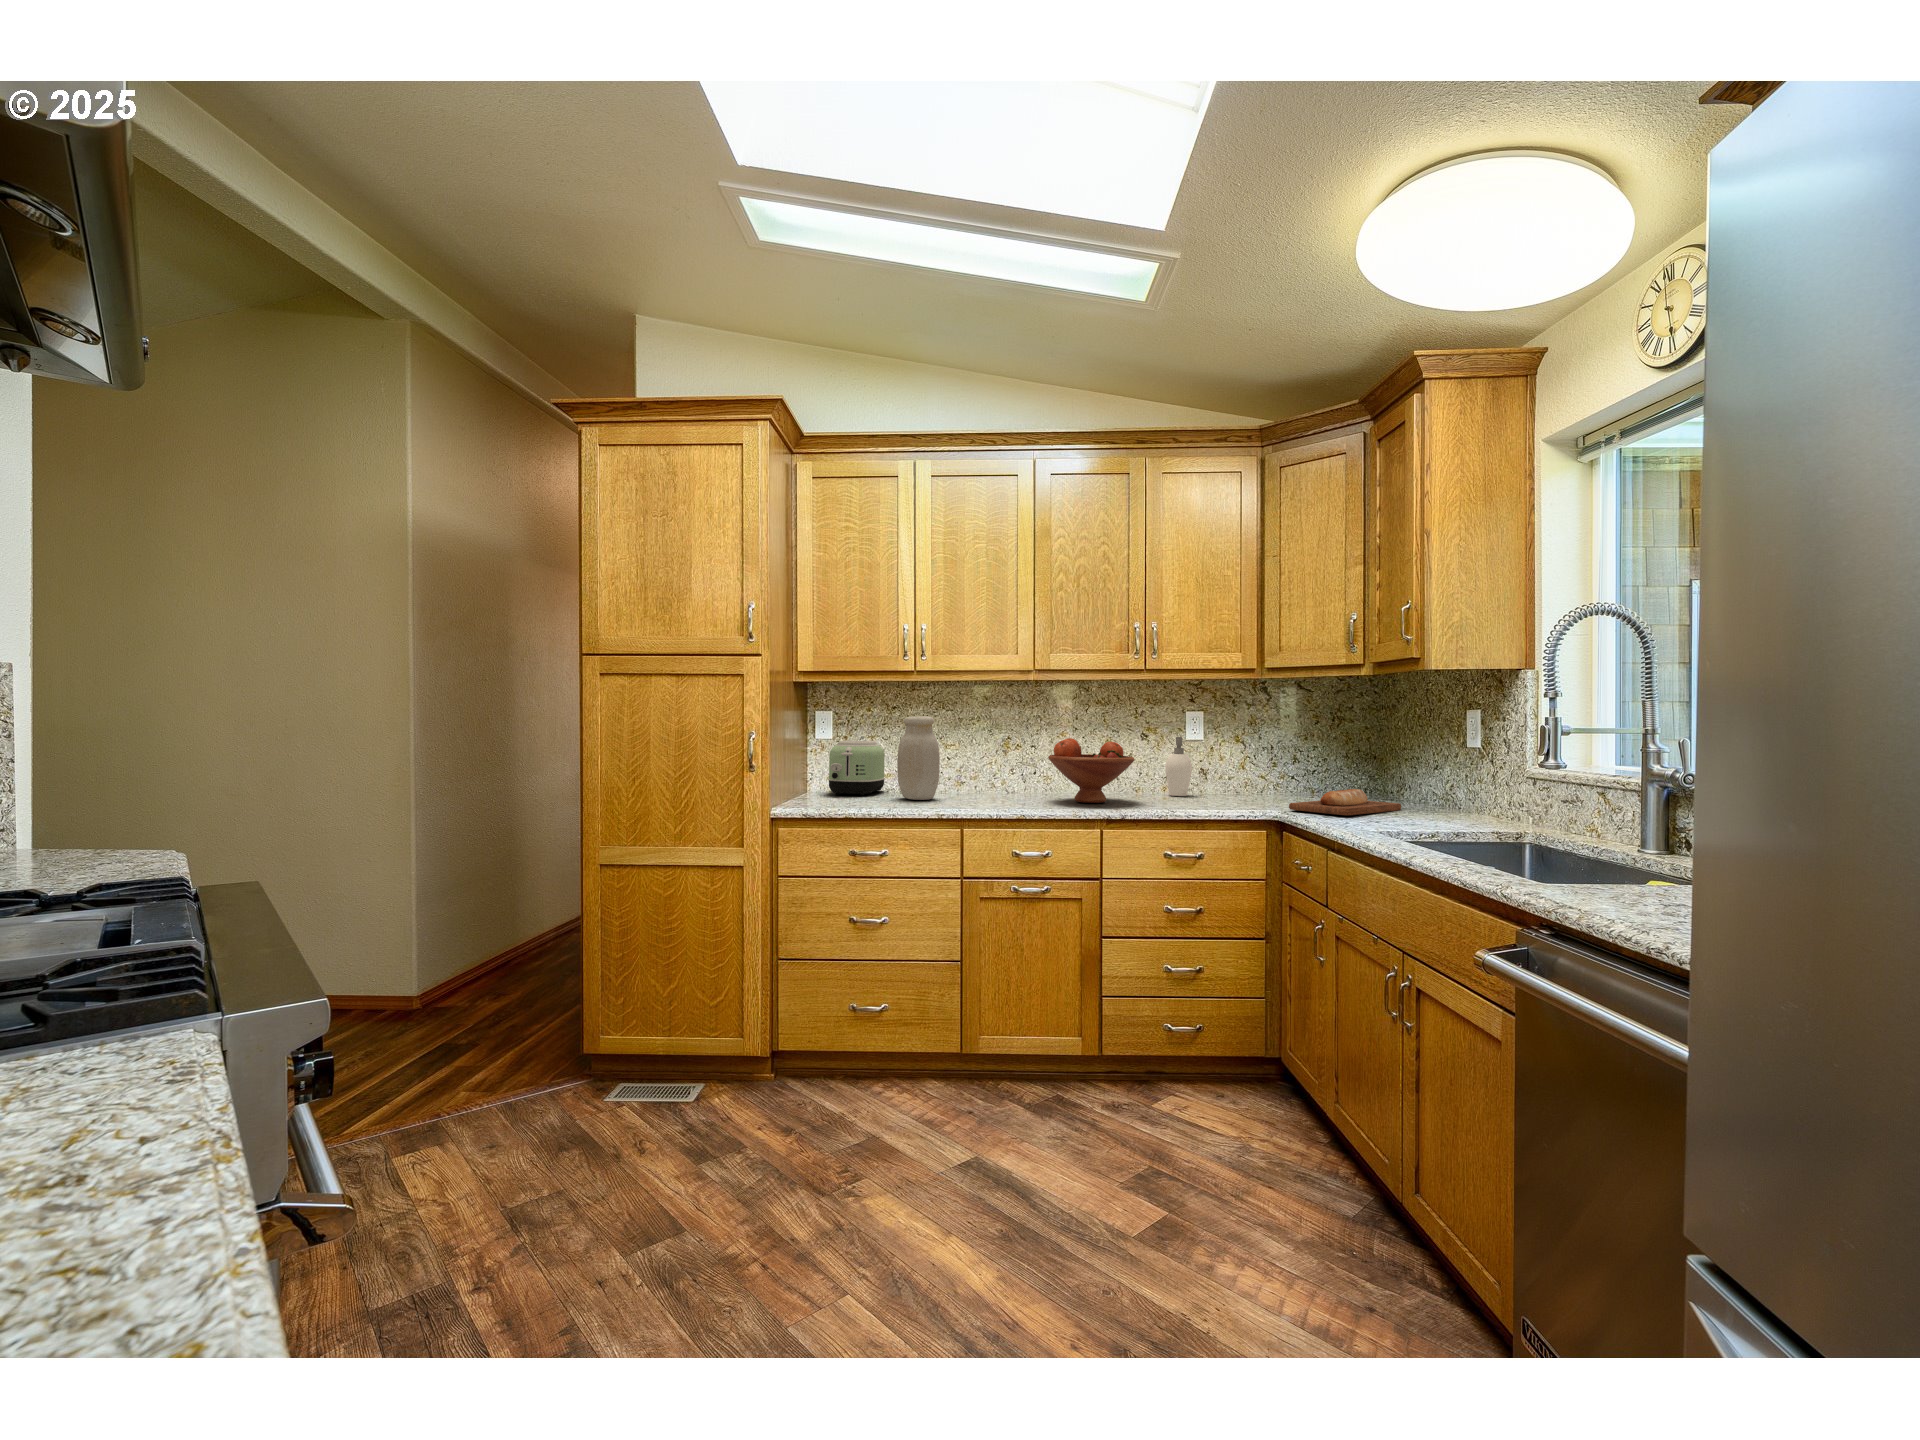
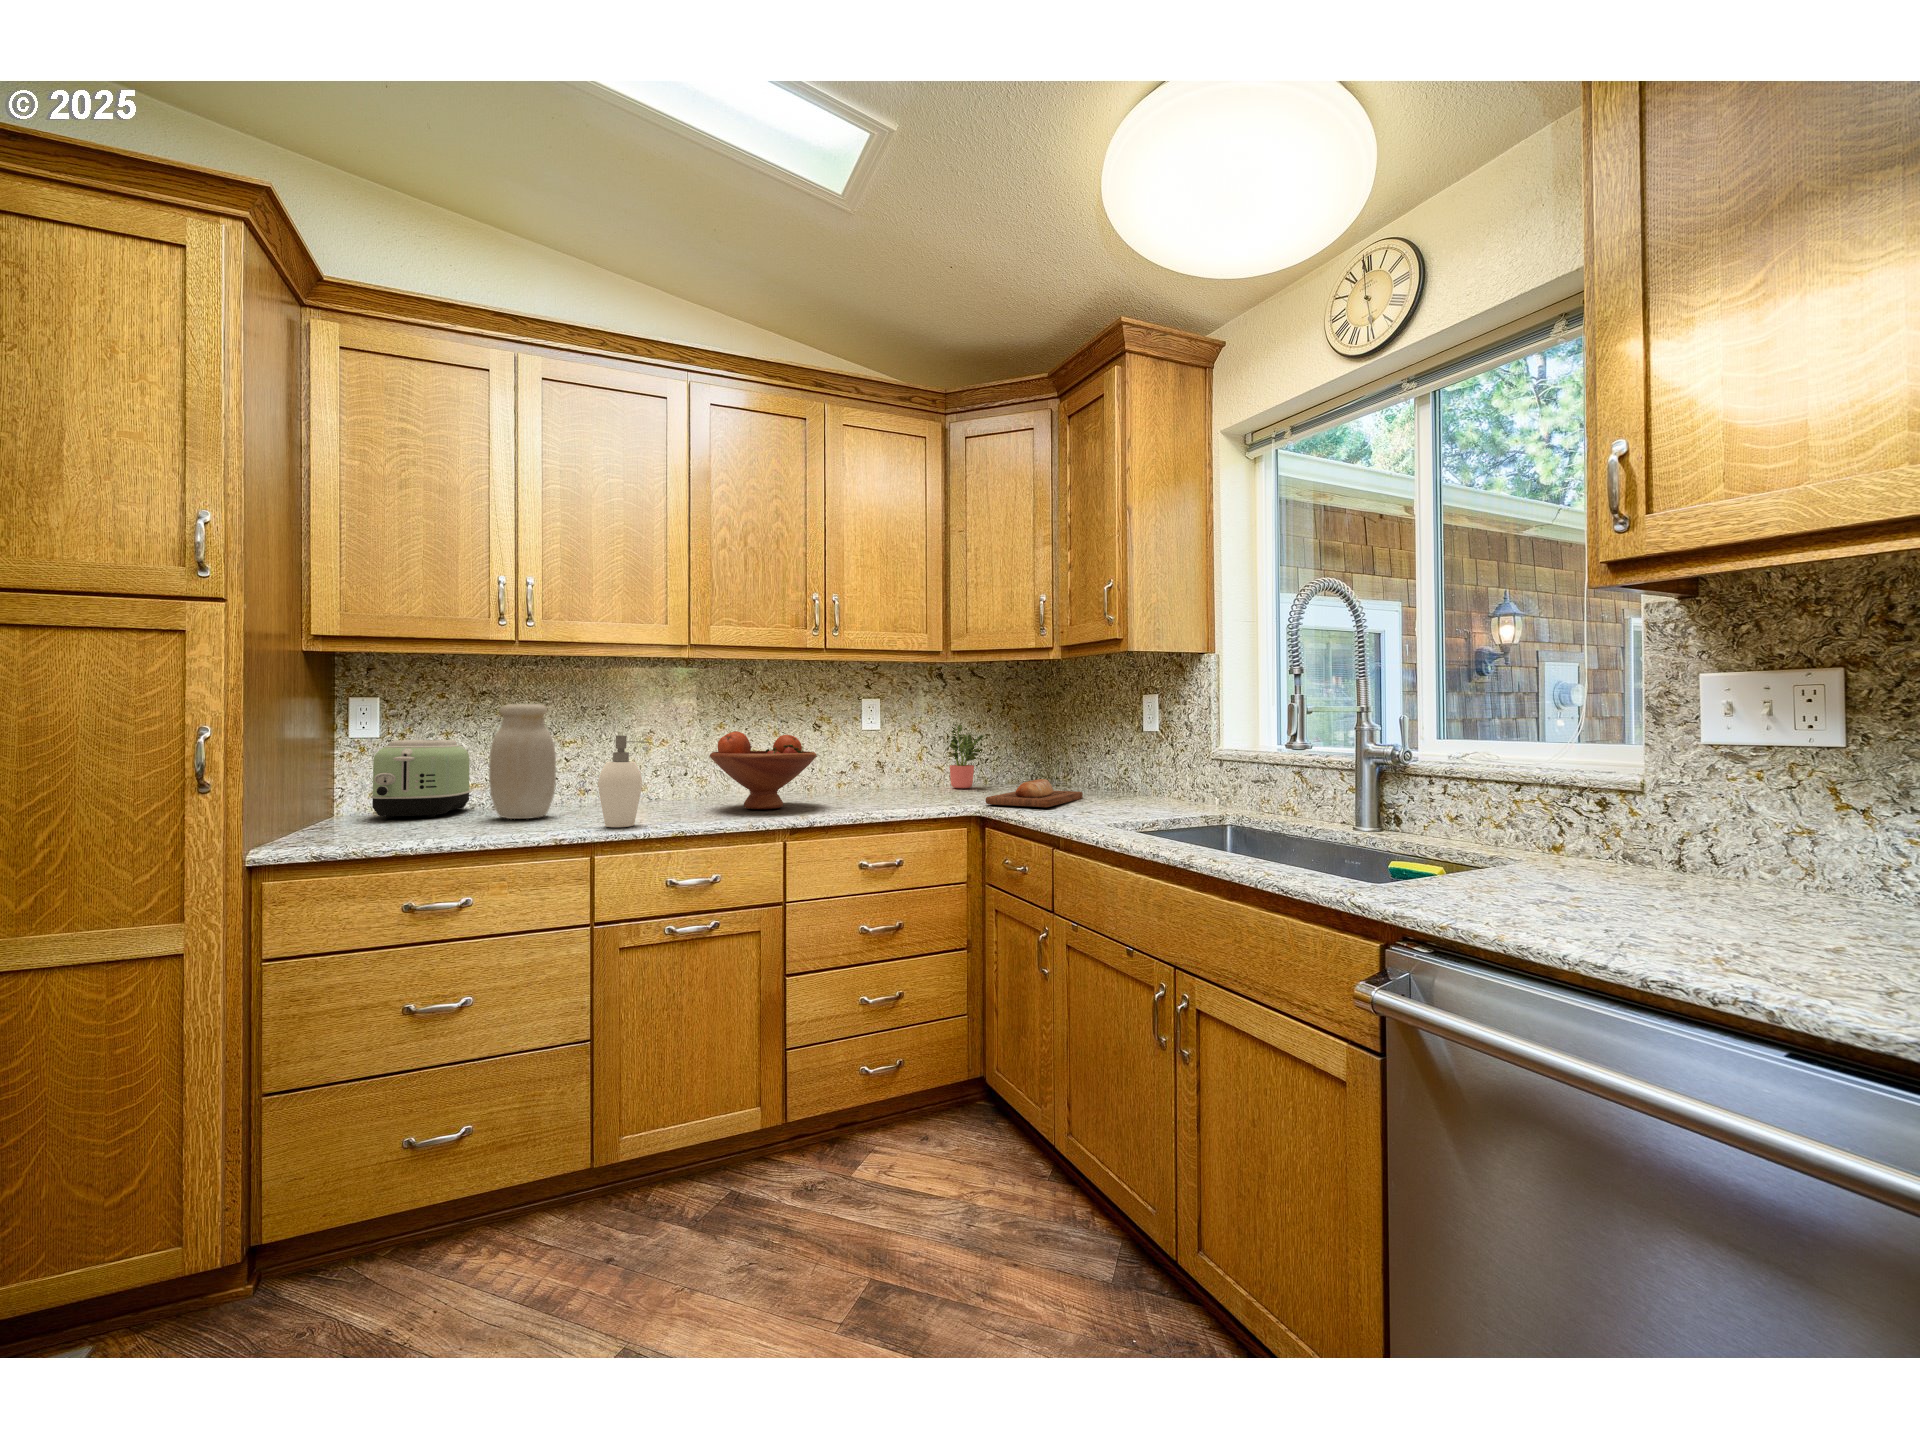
potted plant: none [1271,729,1313,795] -> present [949,722,984,788]
soap dispenser: present [1165,737,1198,796] -> present [598,735,649,827]

